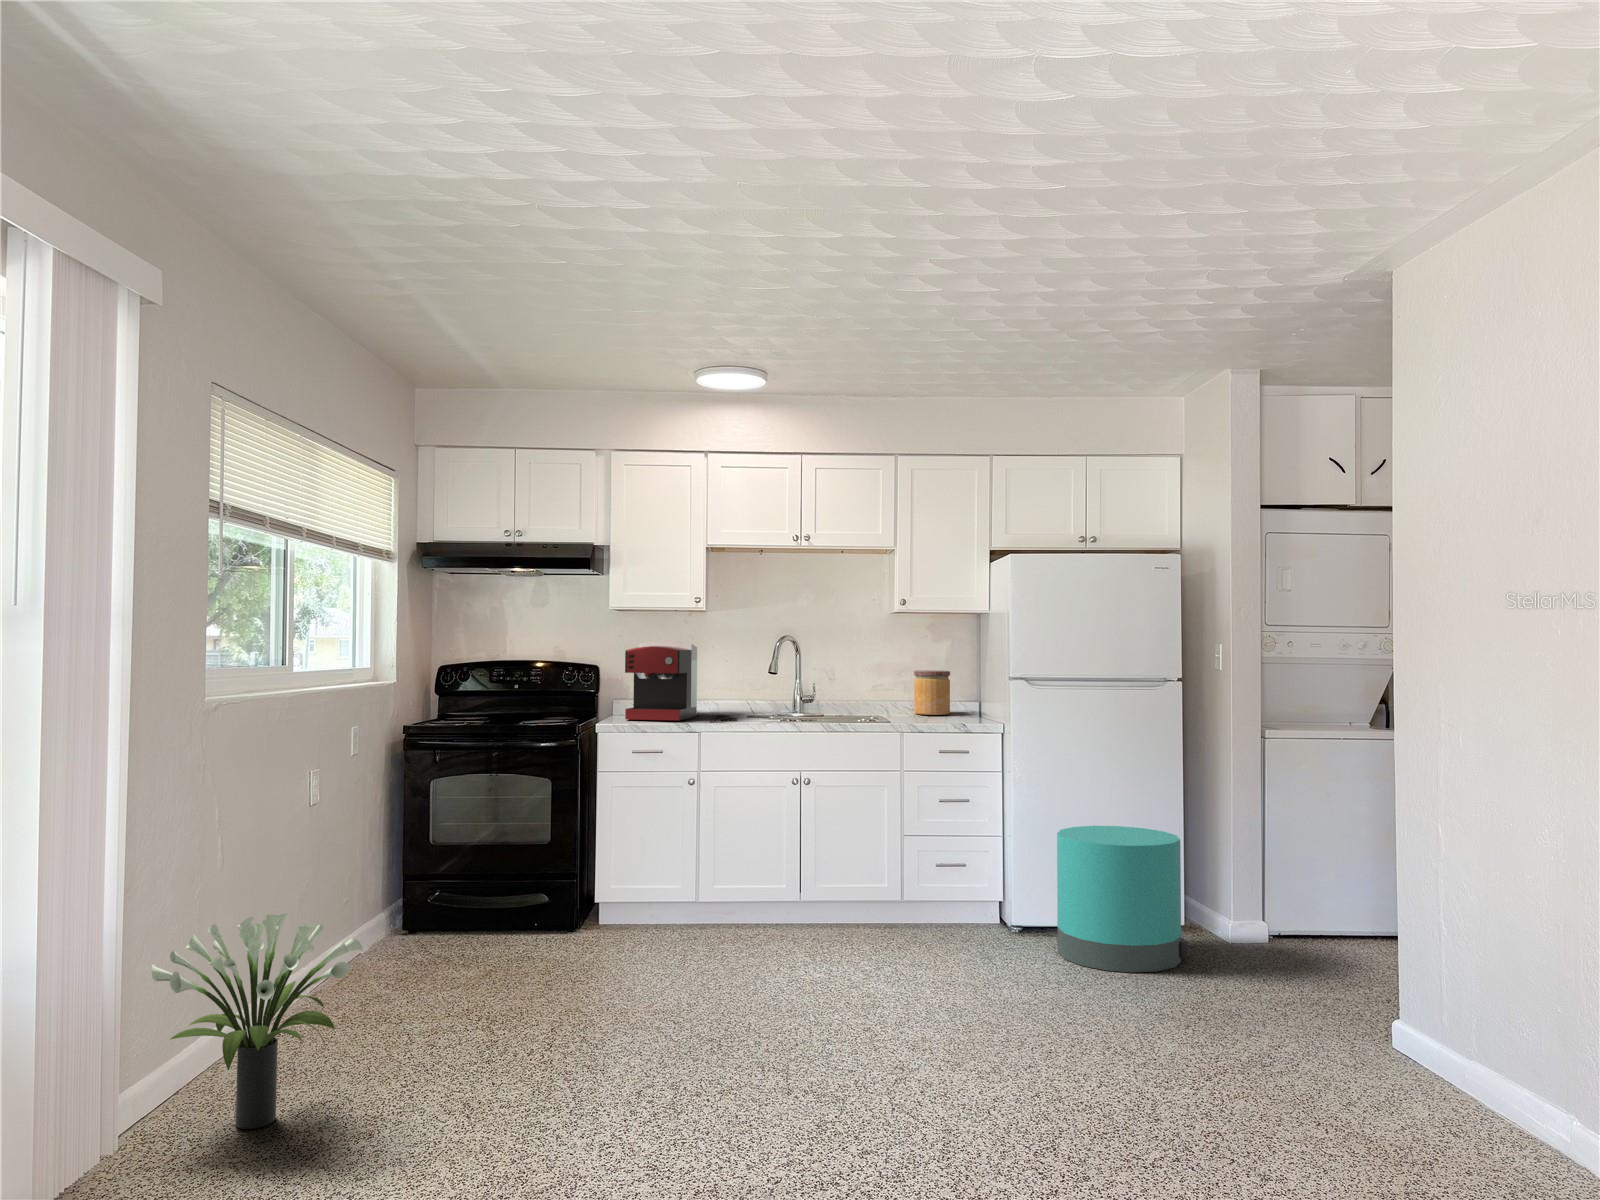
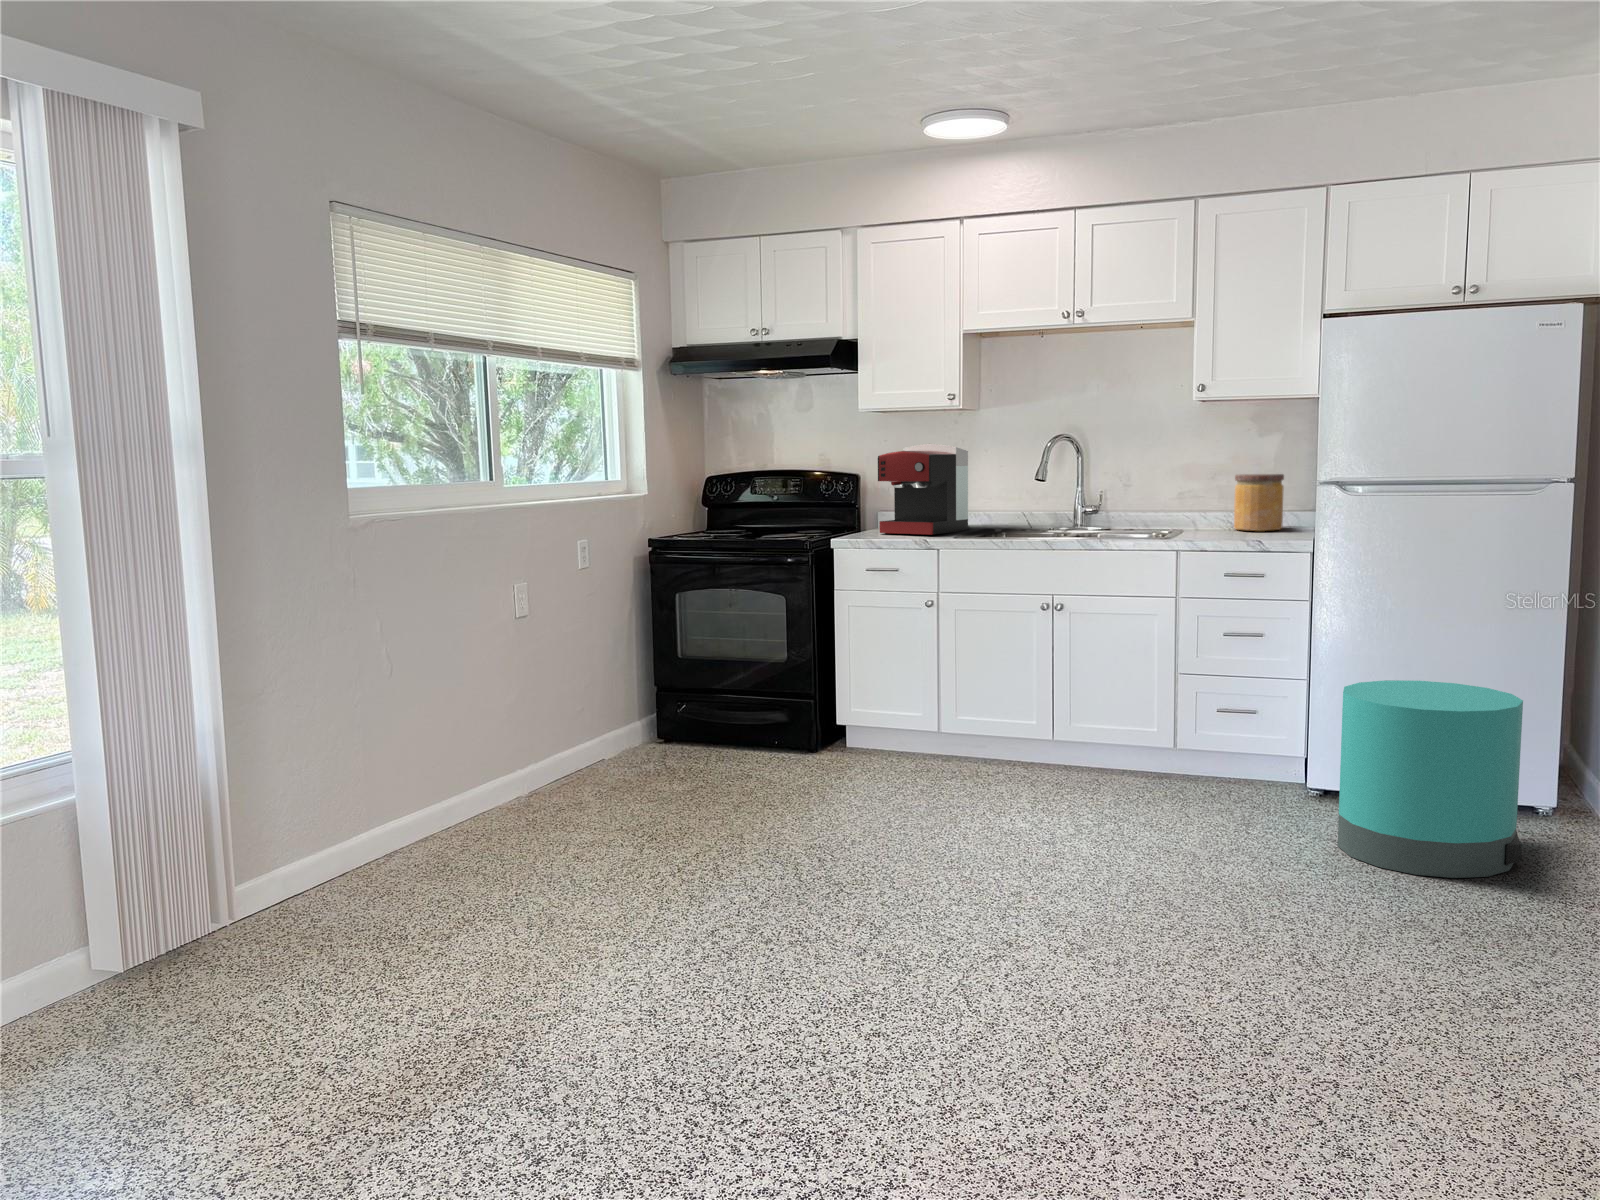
potted plant: present [151,913,363,1129] -> none [273,705,457,891]

